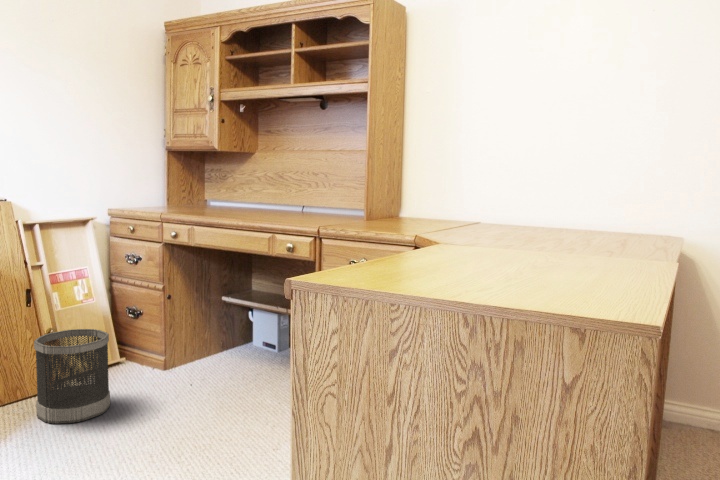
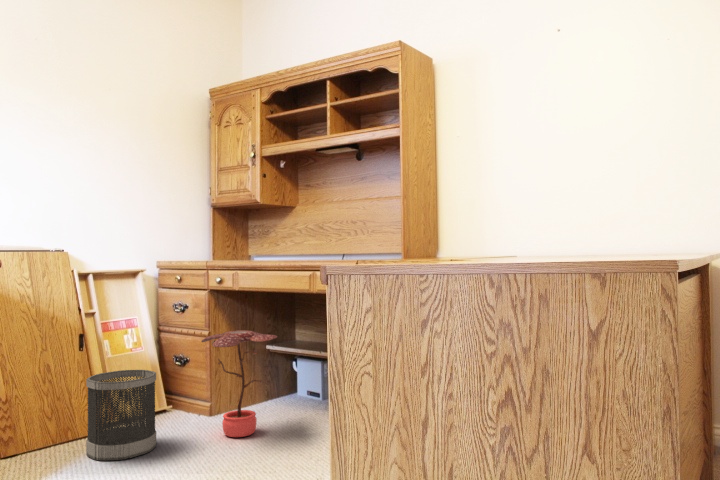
potted plant: none [156,291,236,397] -> present [201,330,277,437]

